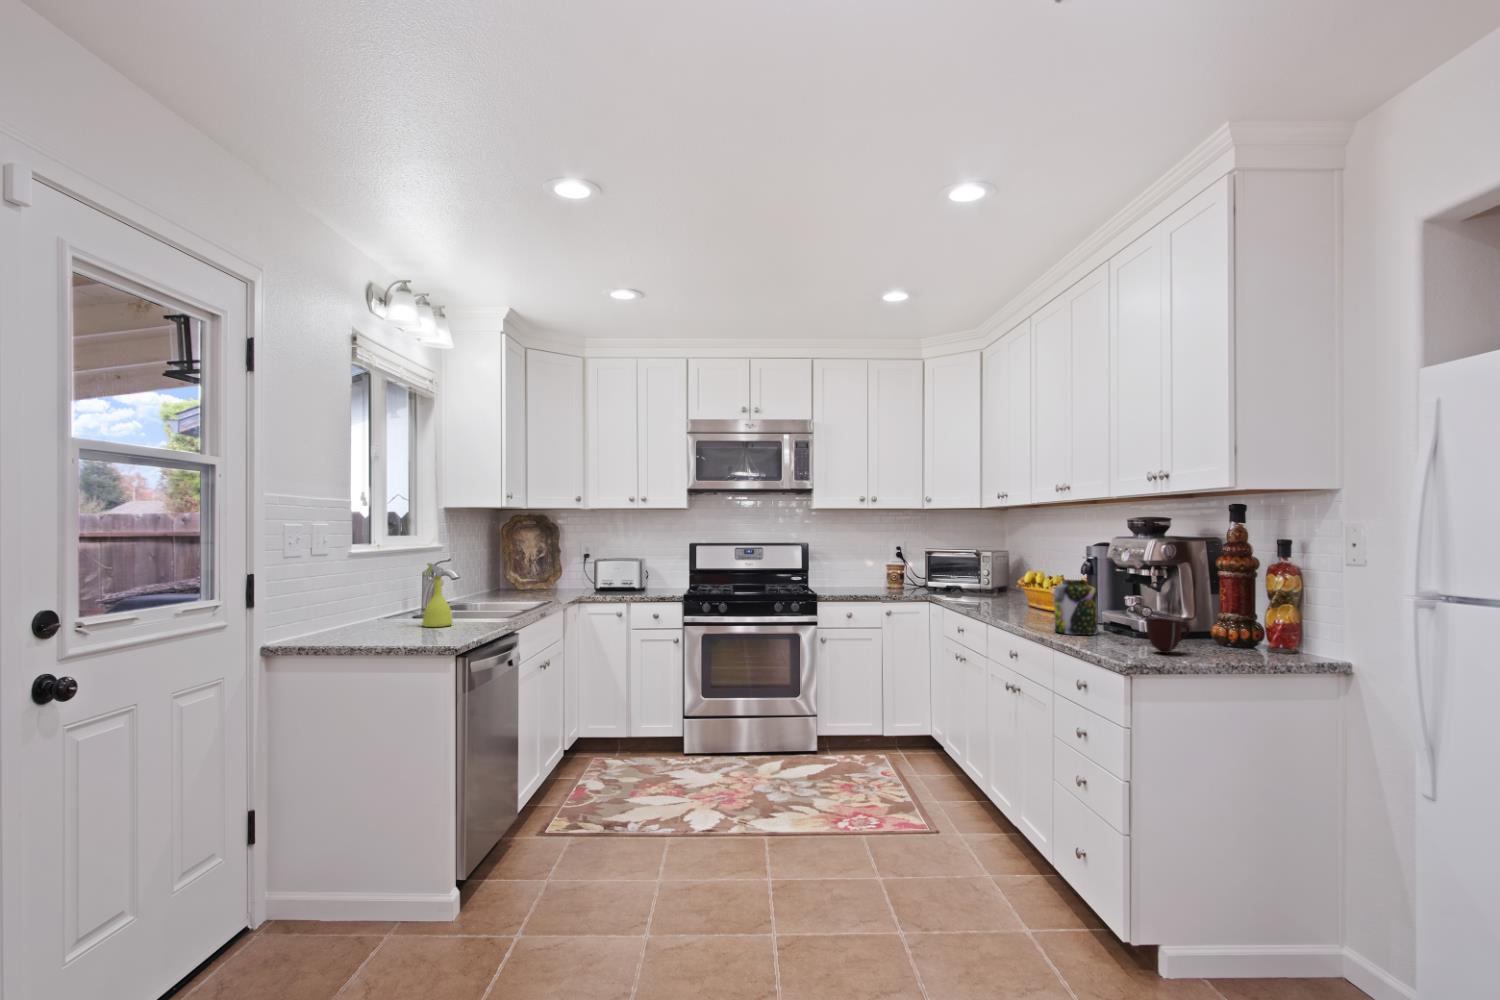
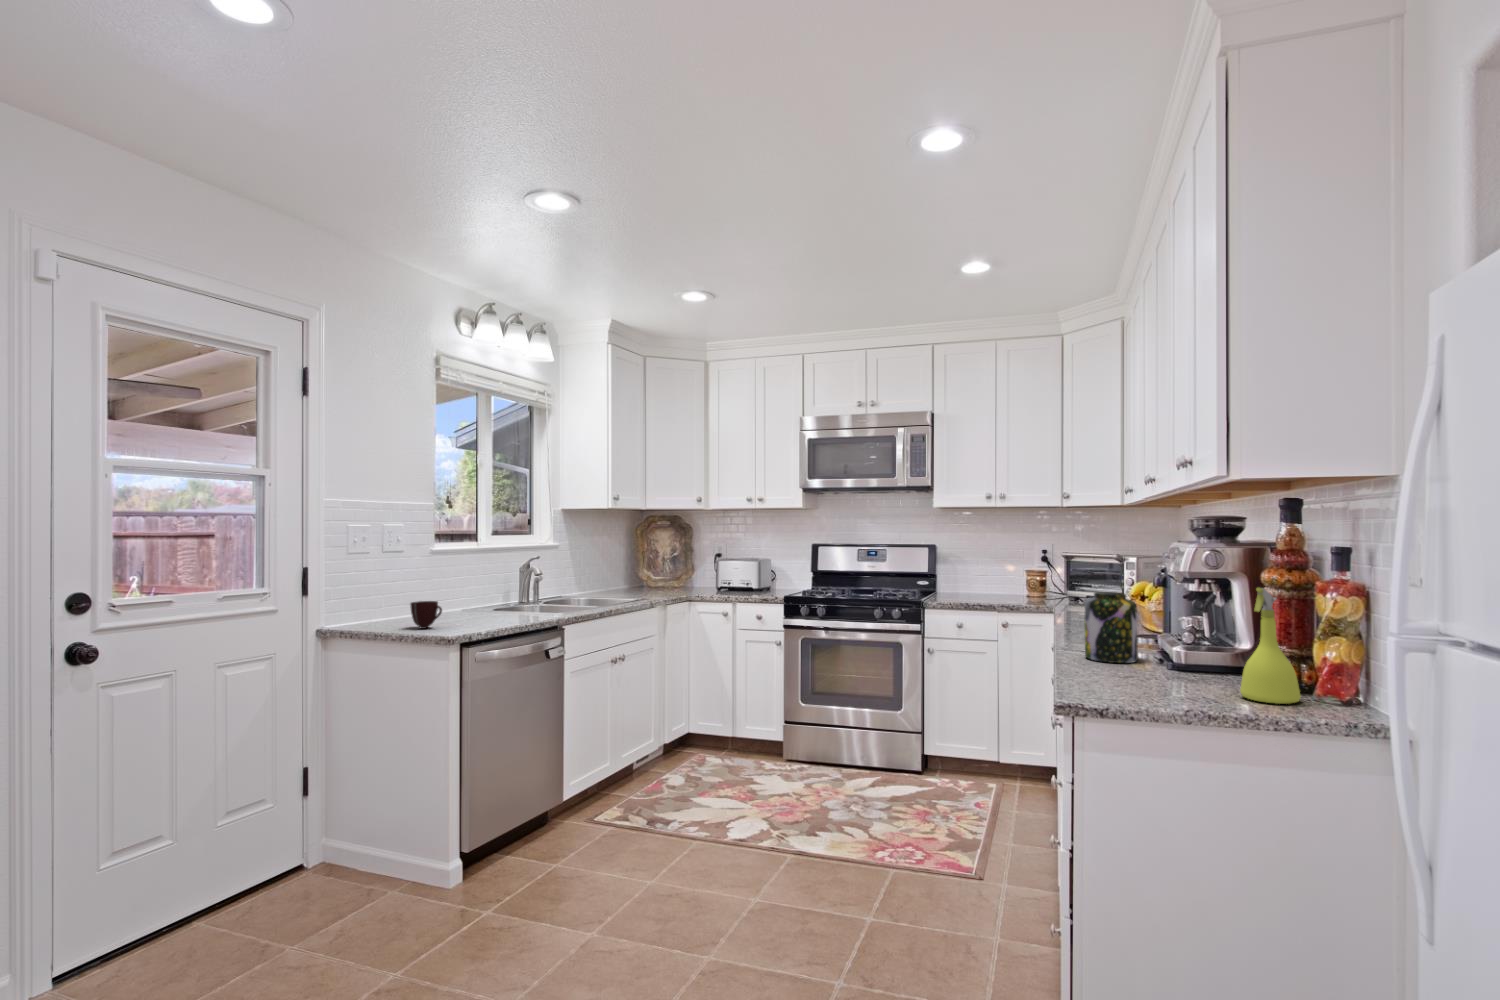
spray bottle: present [422,563,453,627] -> present [1240,588,1301,704]
mug: present [1146,618,1190,653] -> present [410,601,442,629]

